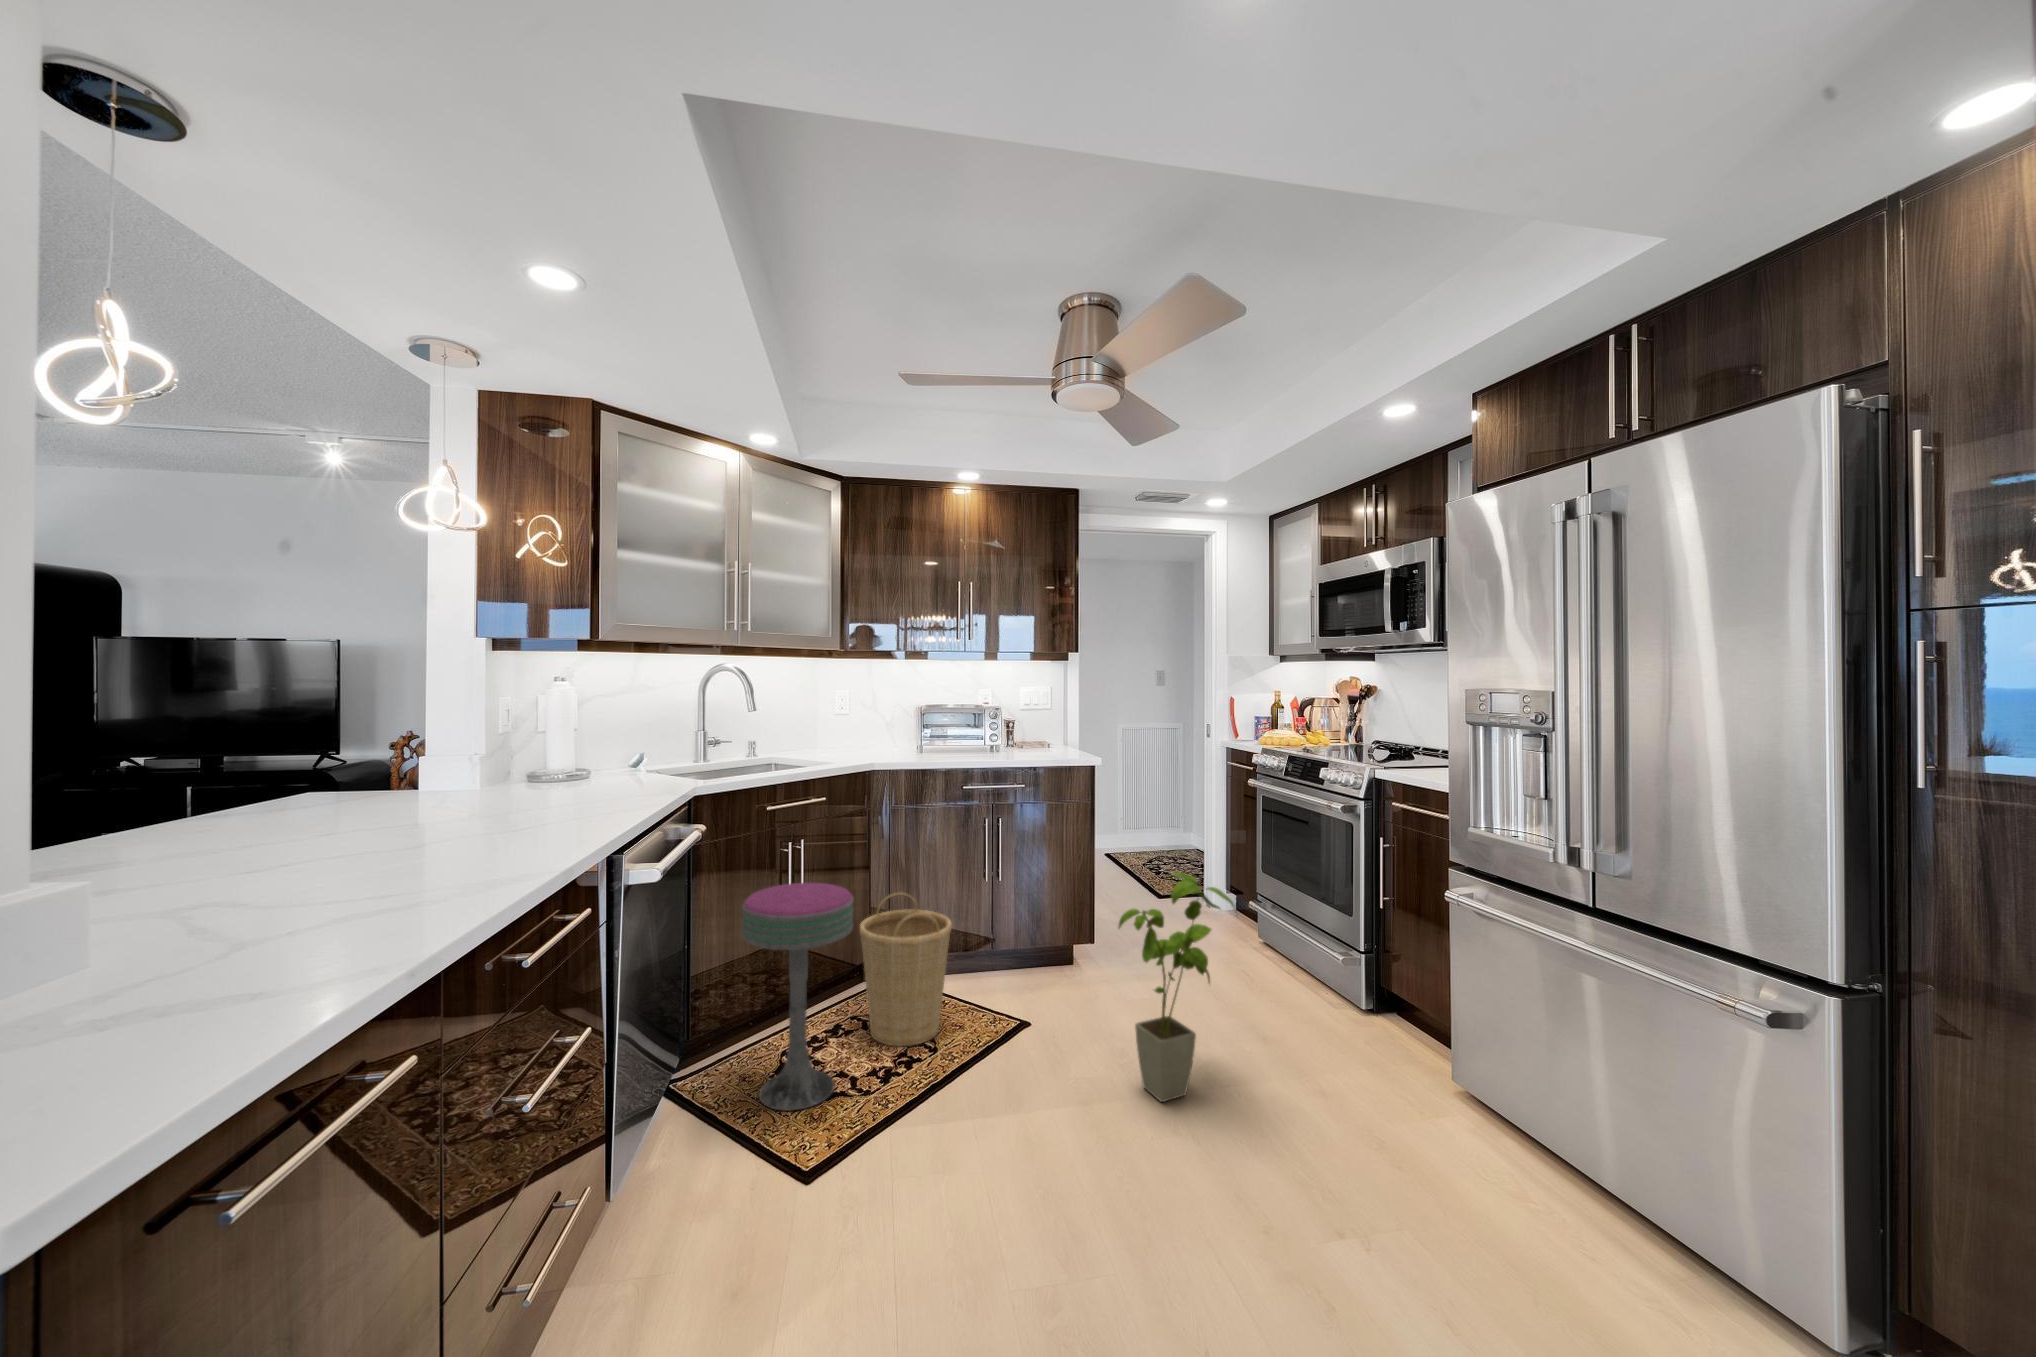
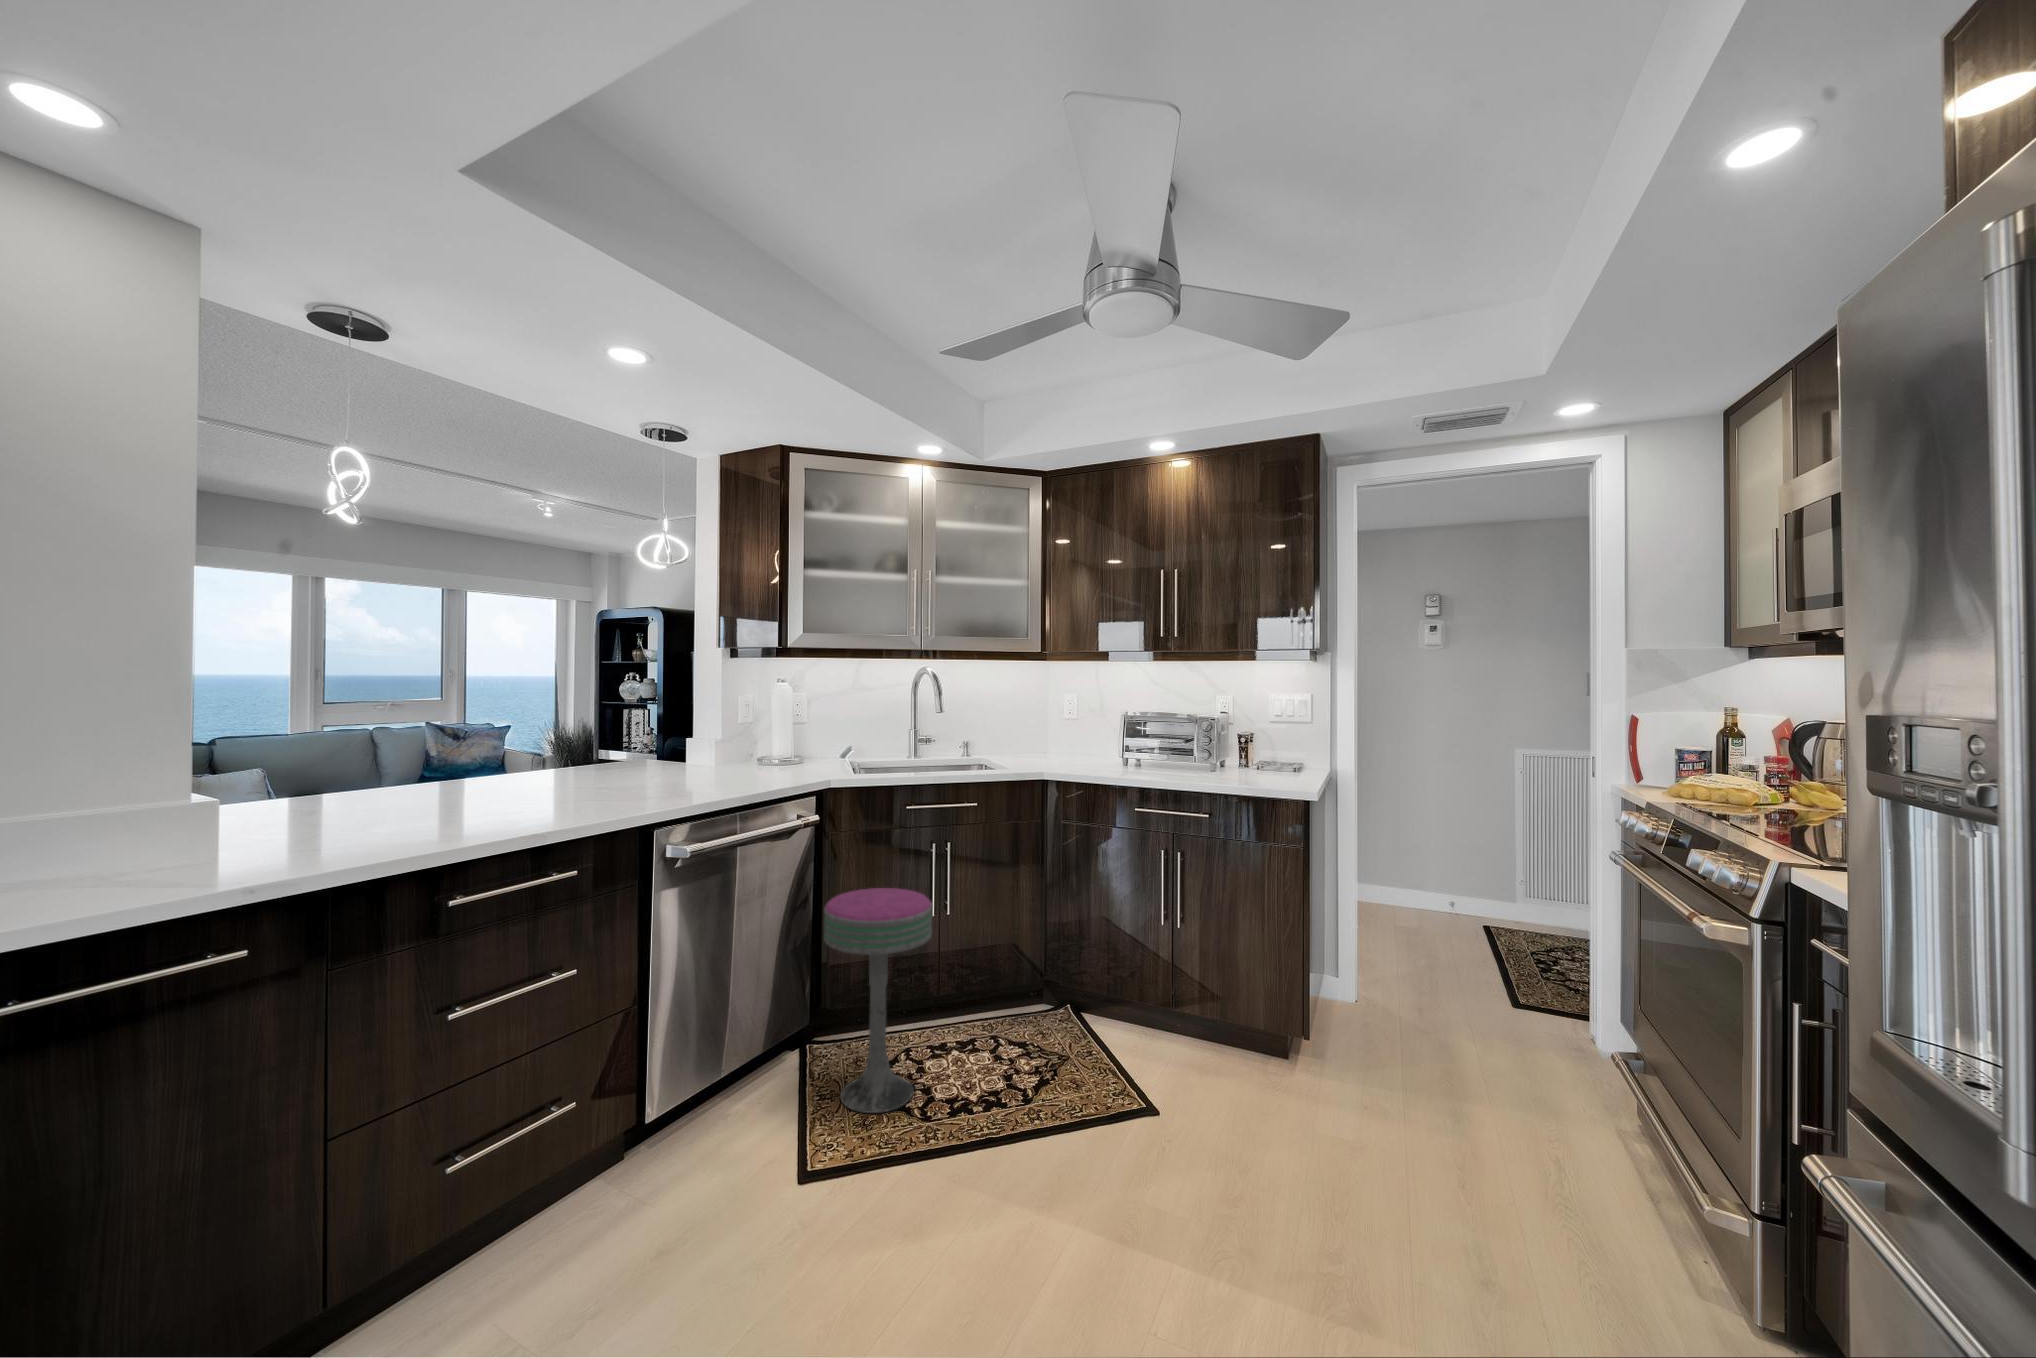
house plant: present [1119,873,1237,1102] -> none [1180,953,1338,1257]
basket: present [860,893,952,1046] -> none [977,917,1077,1087]

